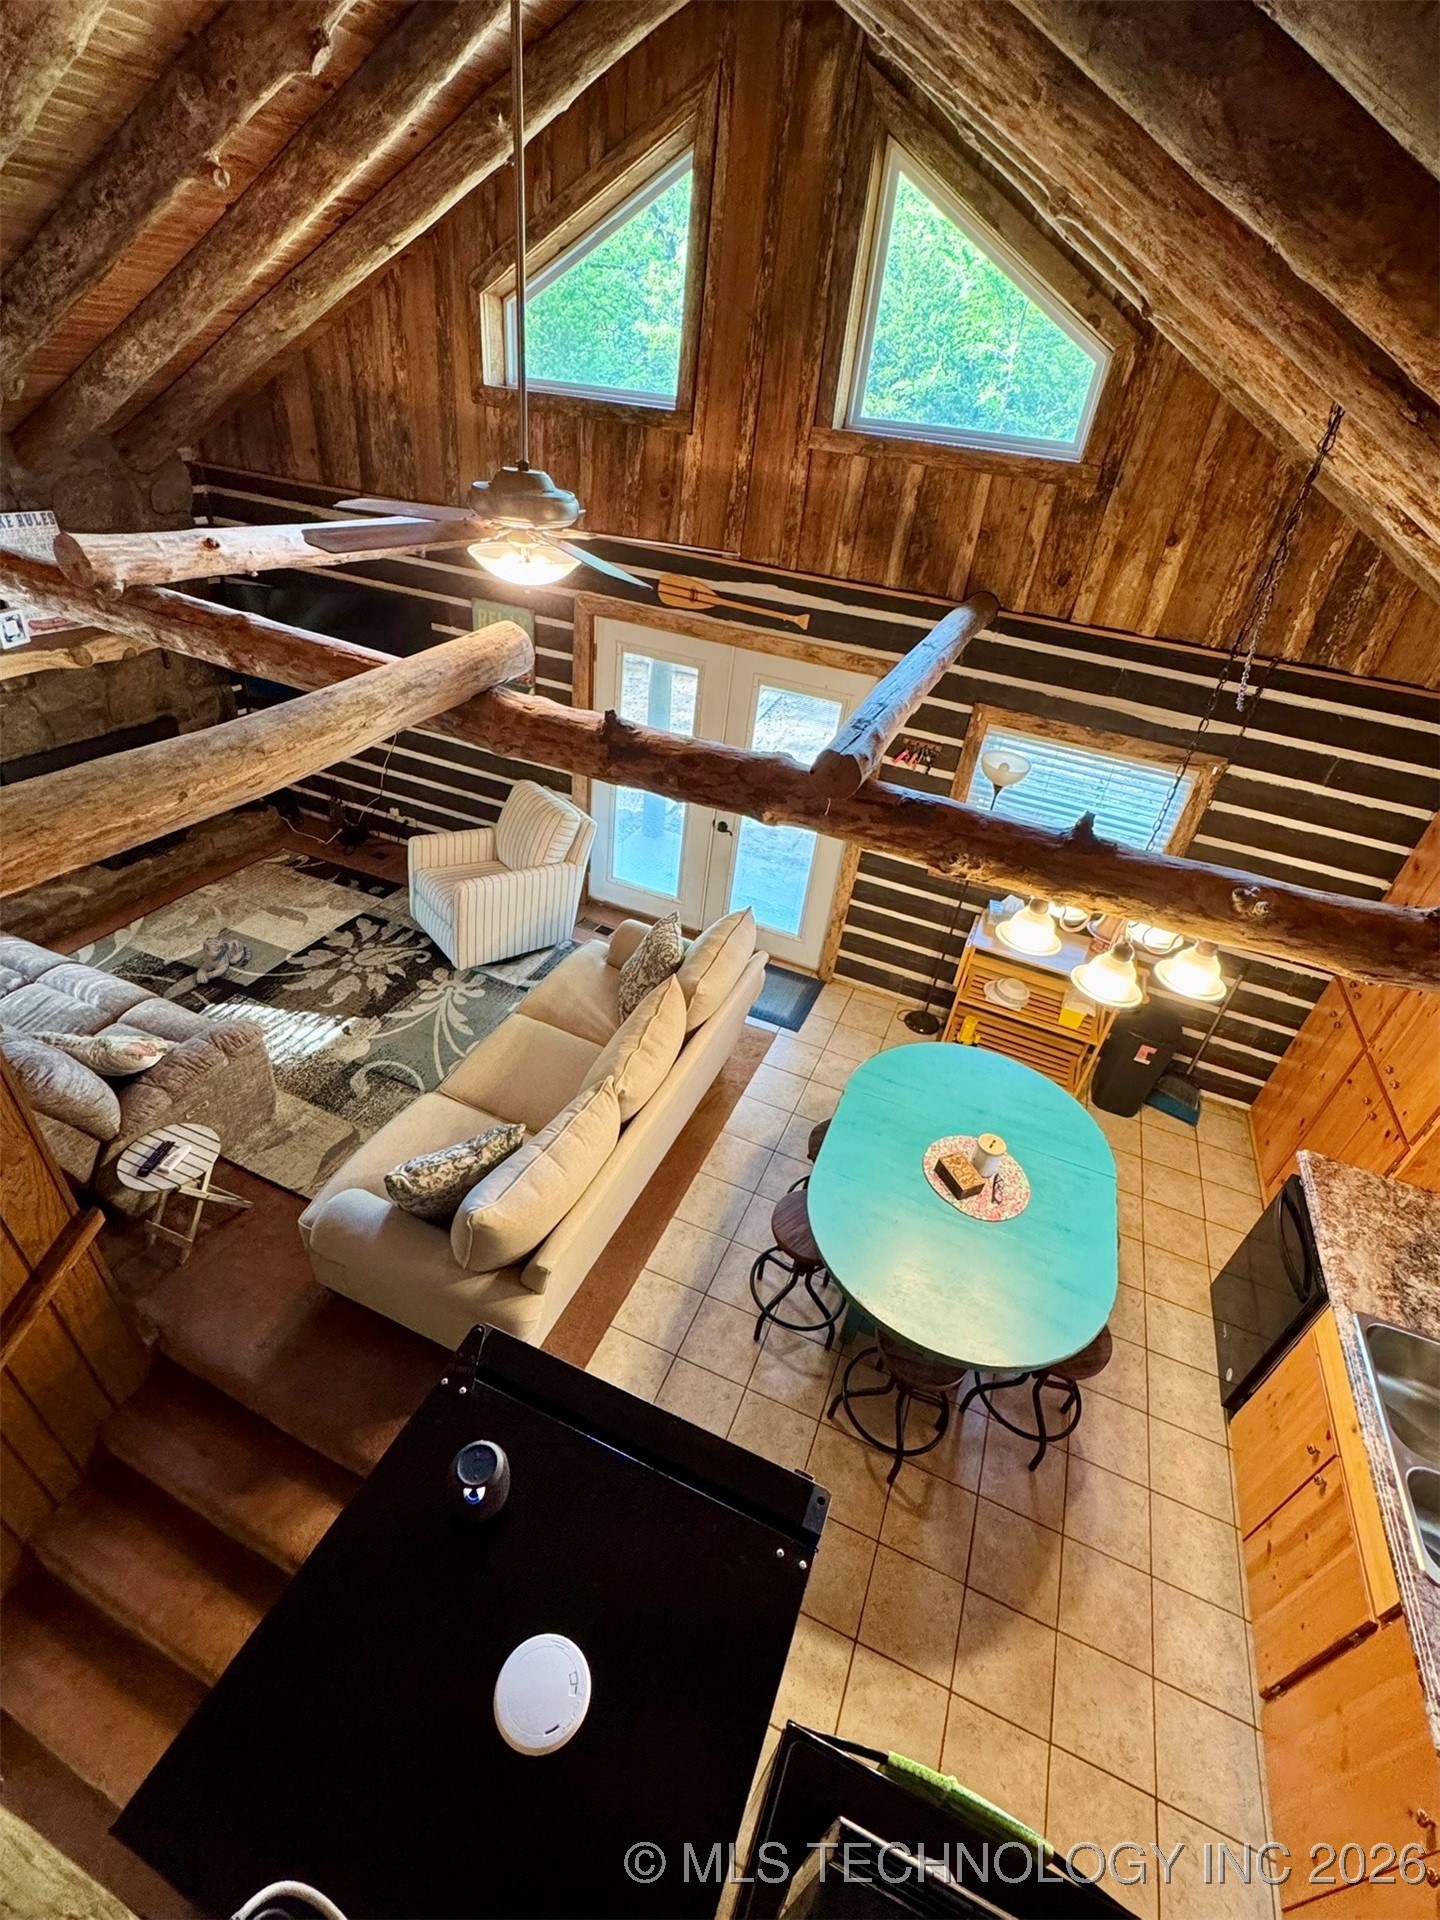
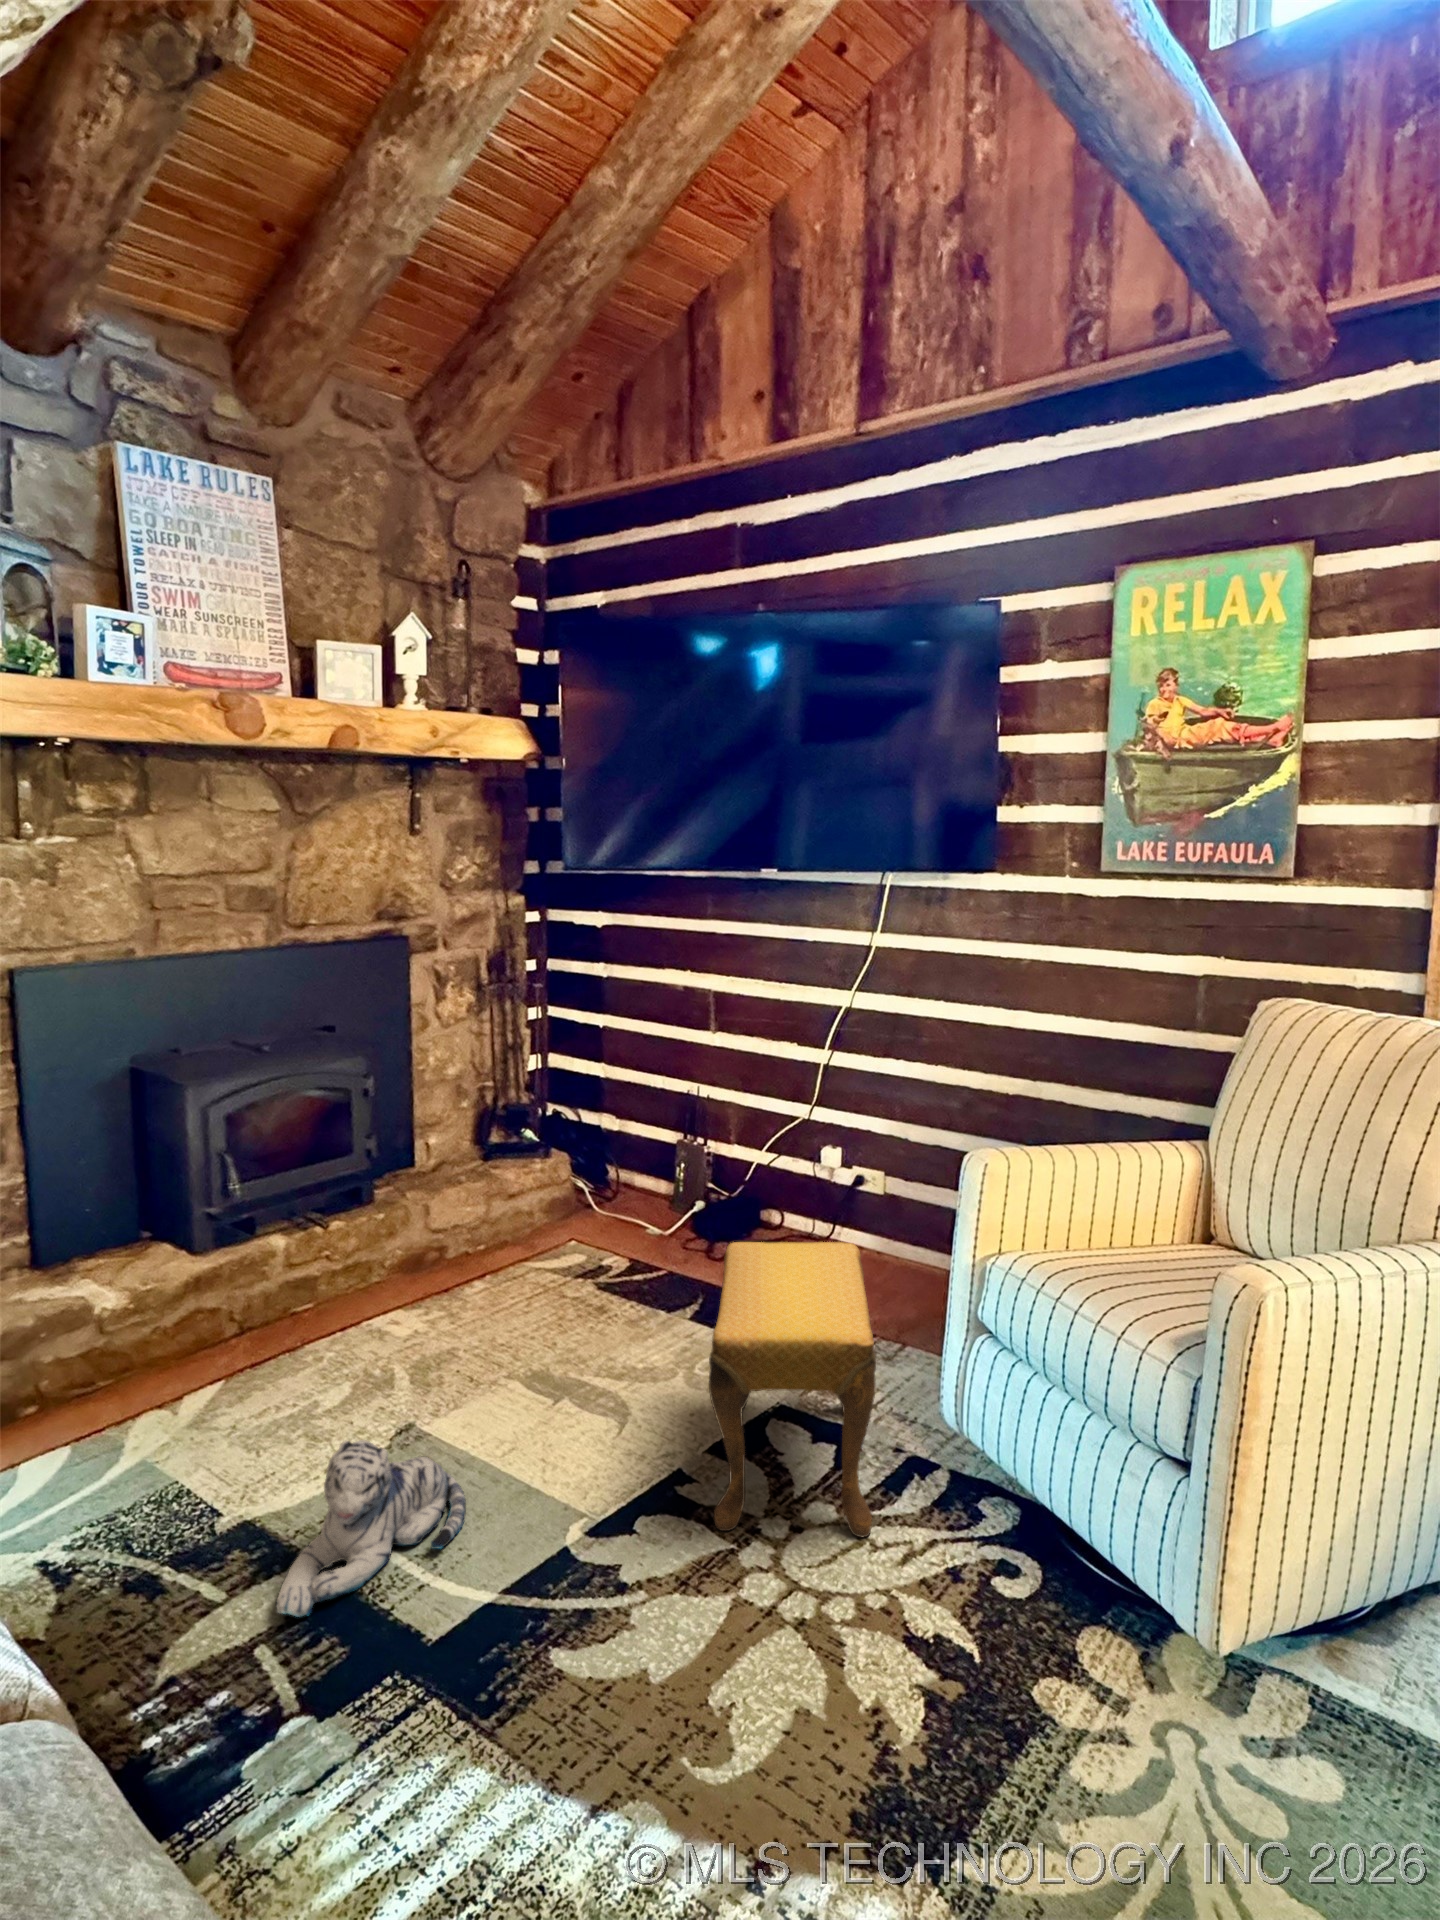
footstool: none [324,863,391,953] -> present [709,1242,876,1537]

